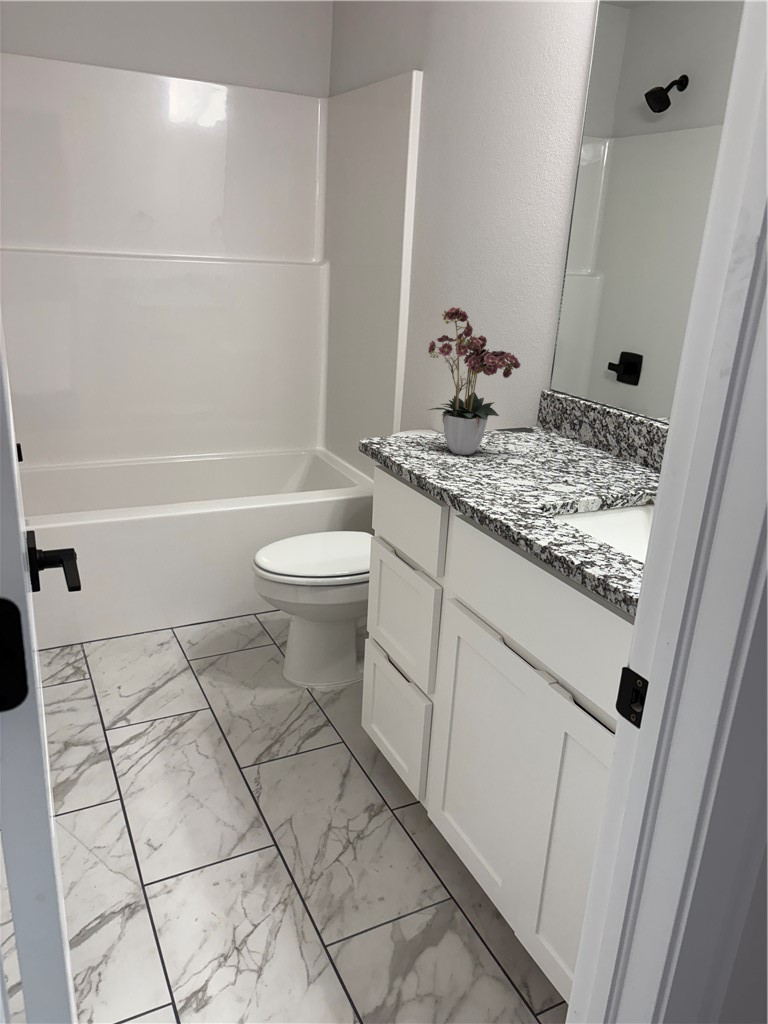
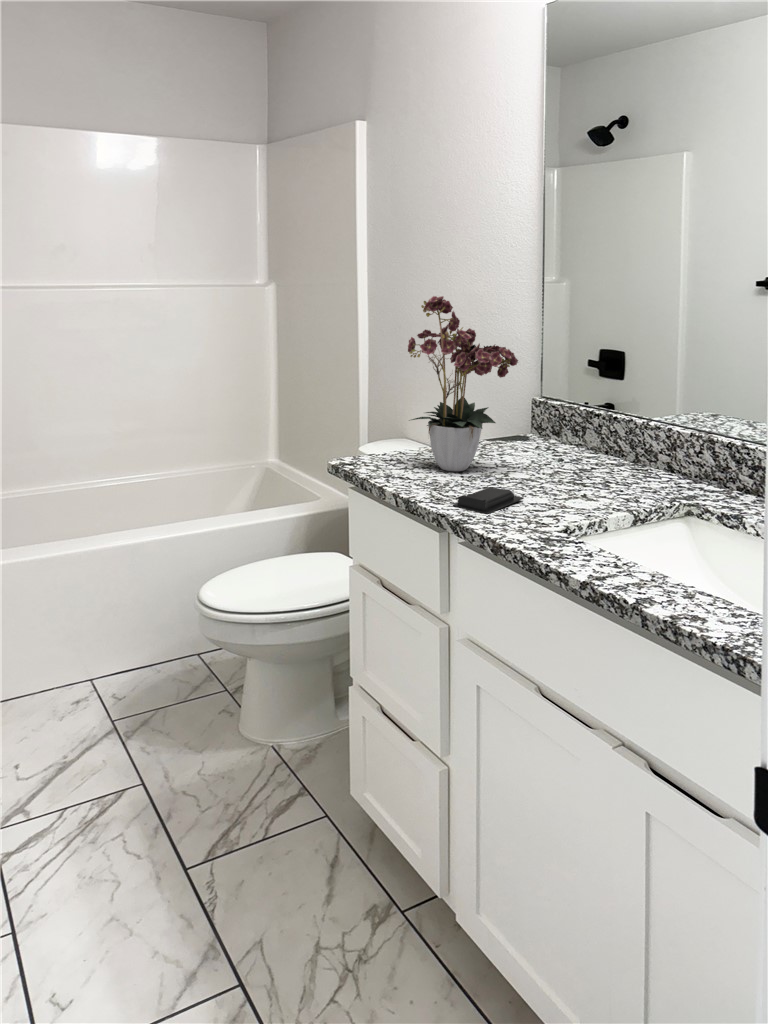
soap bar: none [454,469,514,491] -> present [453,487,524,514]

